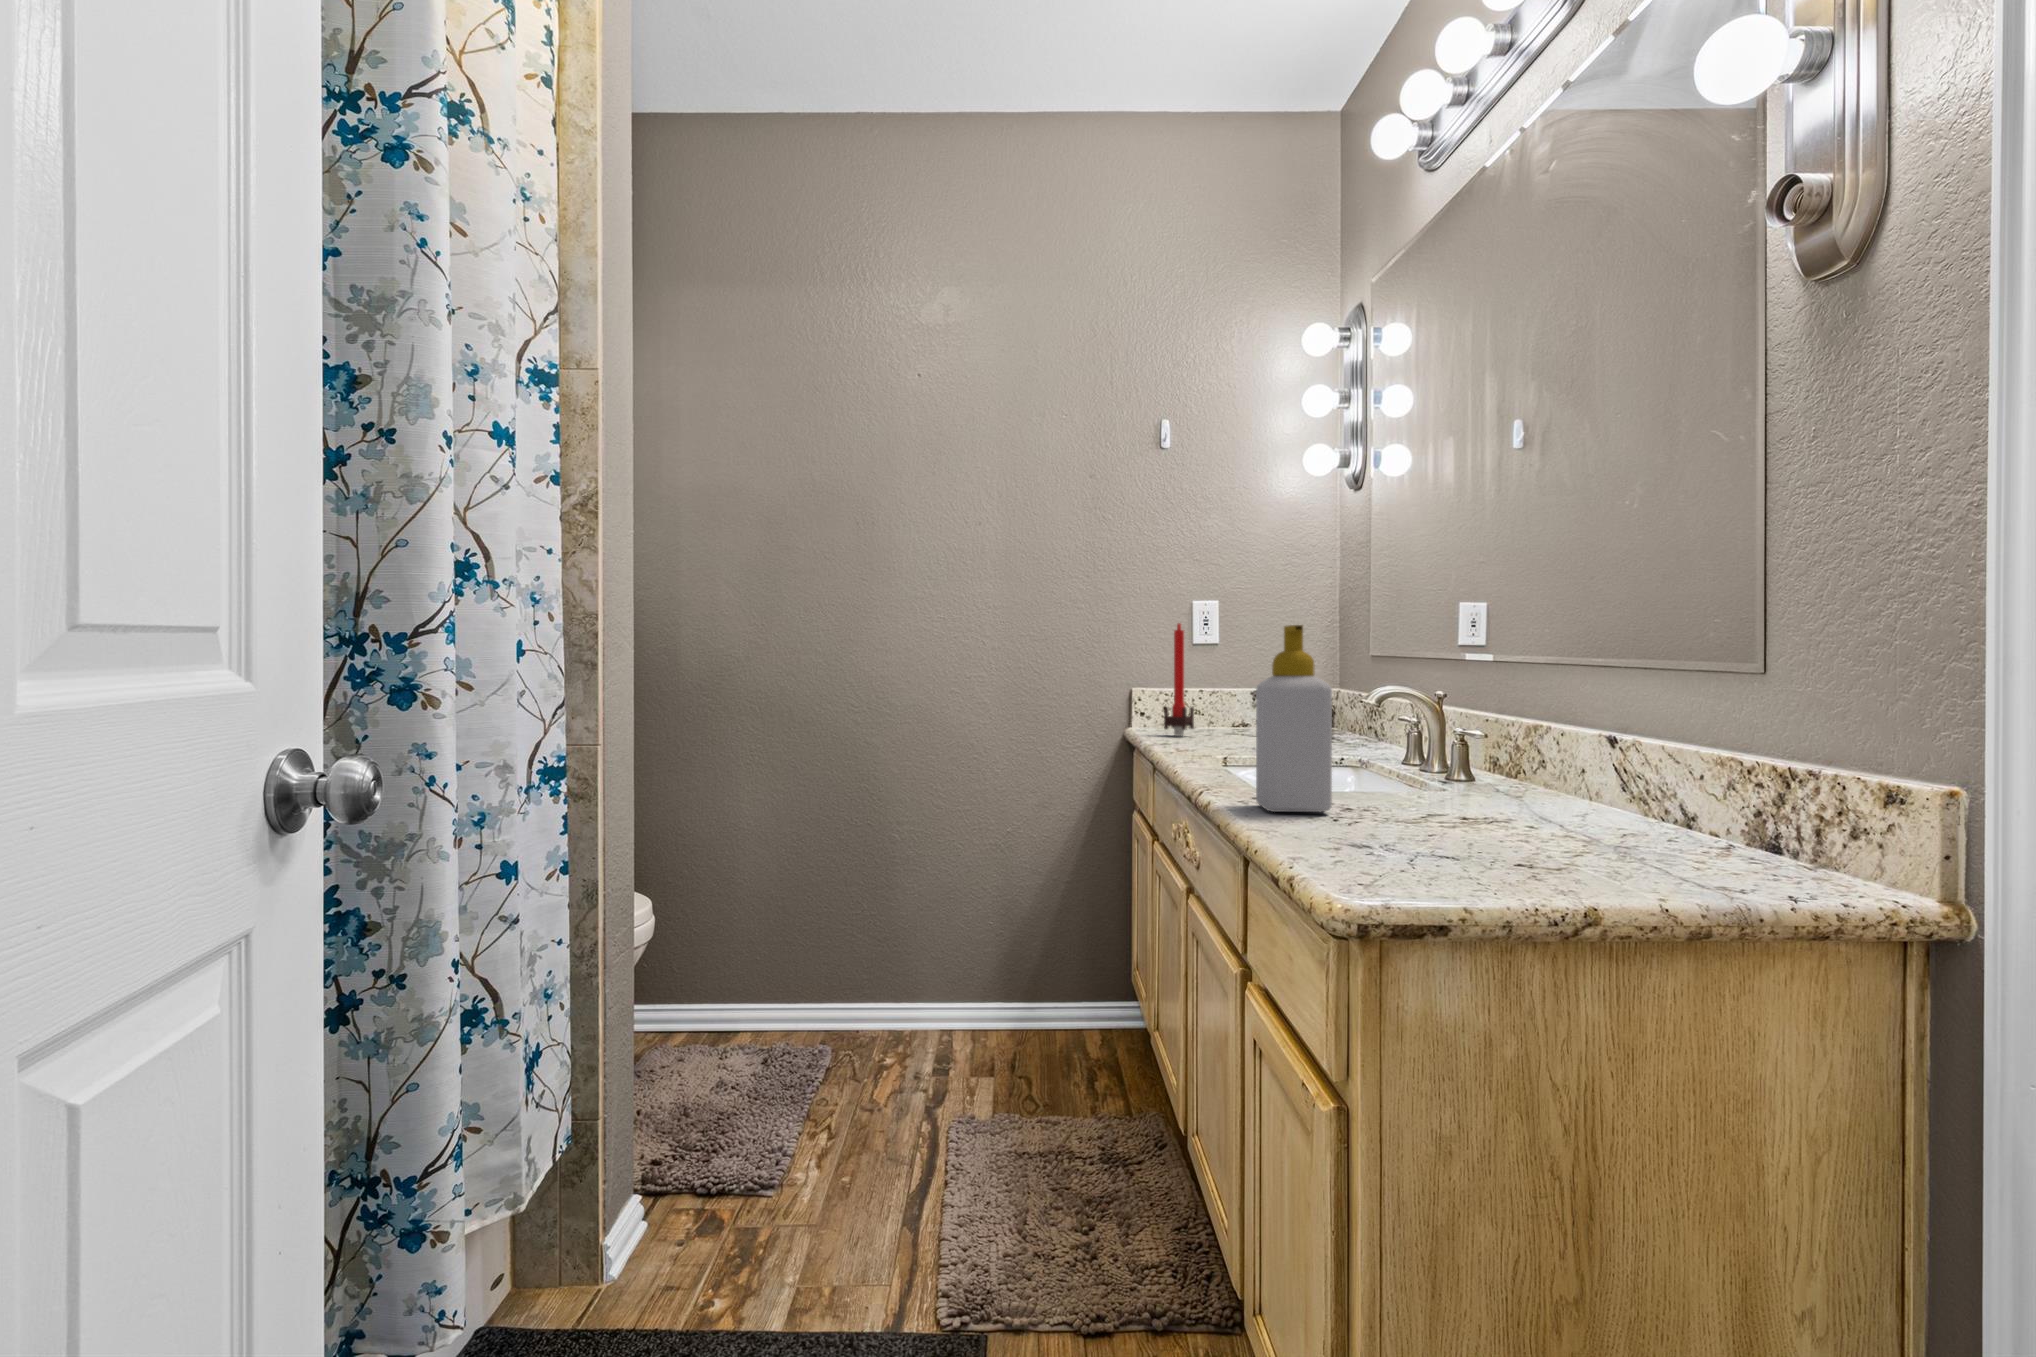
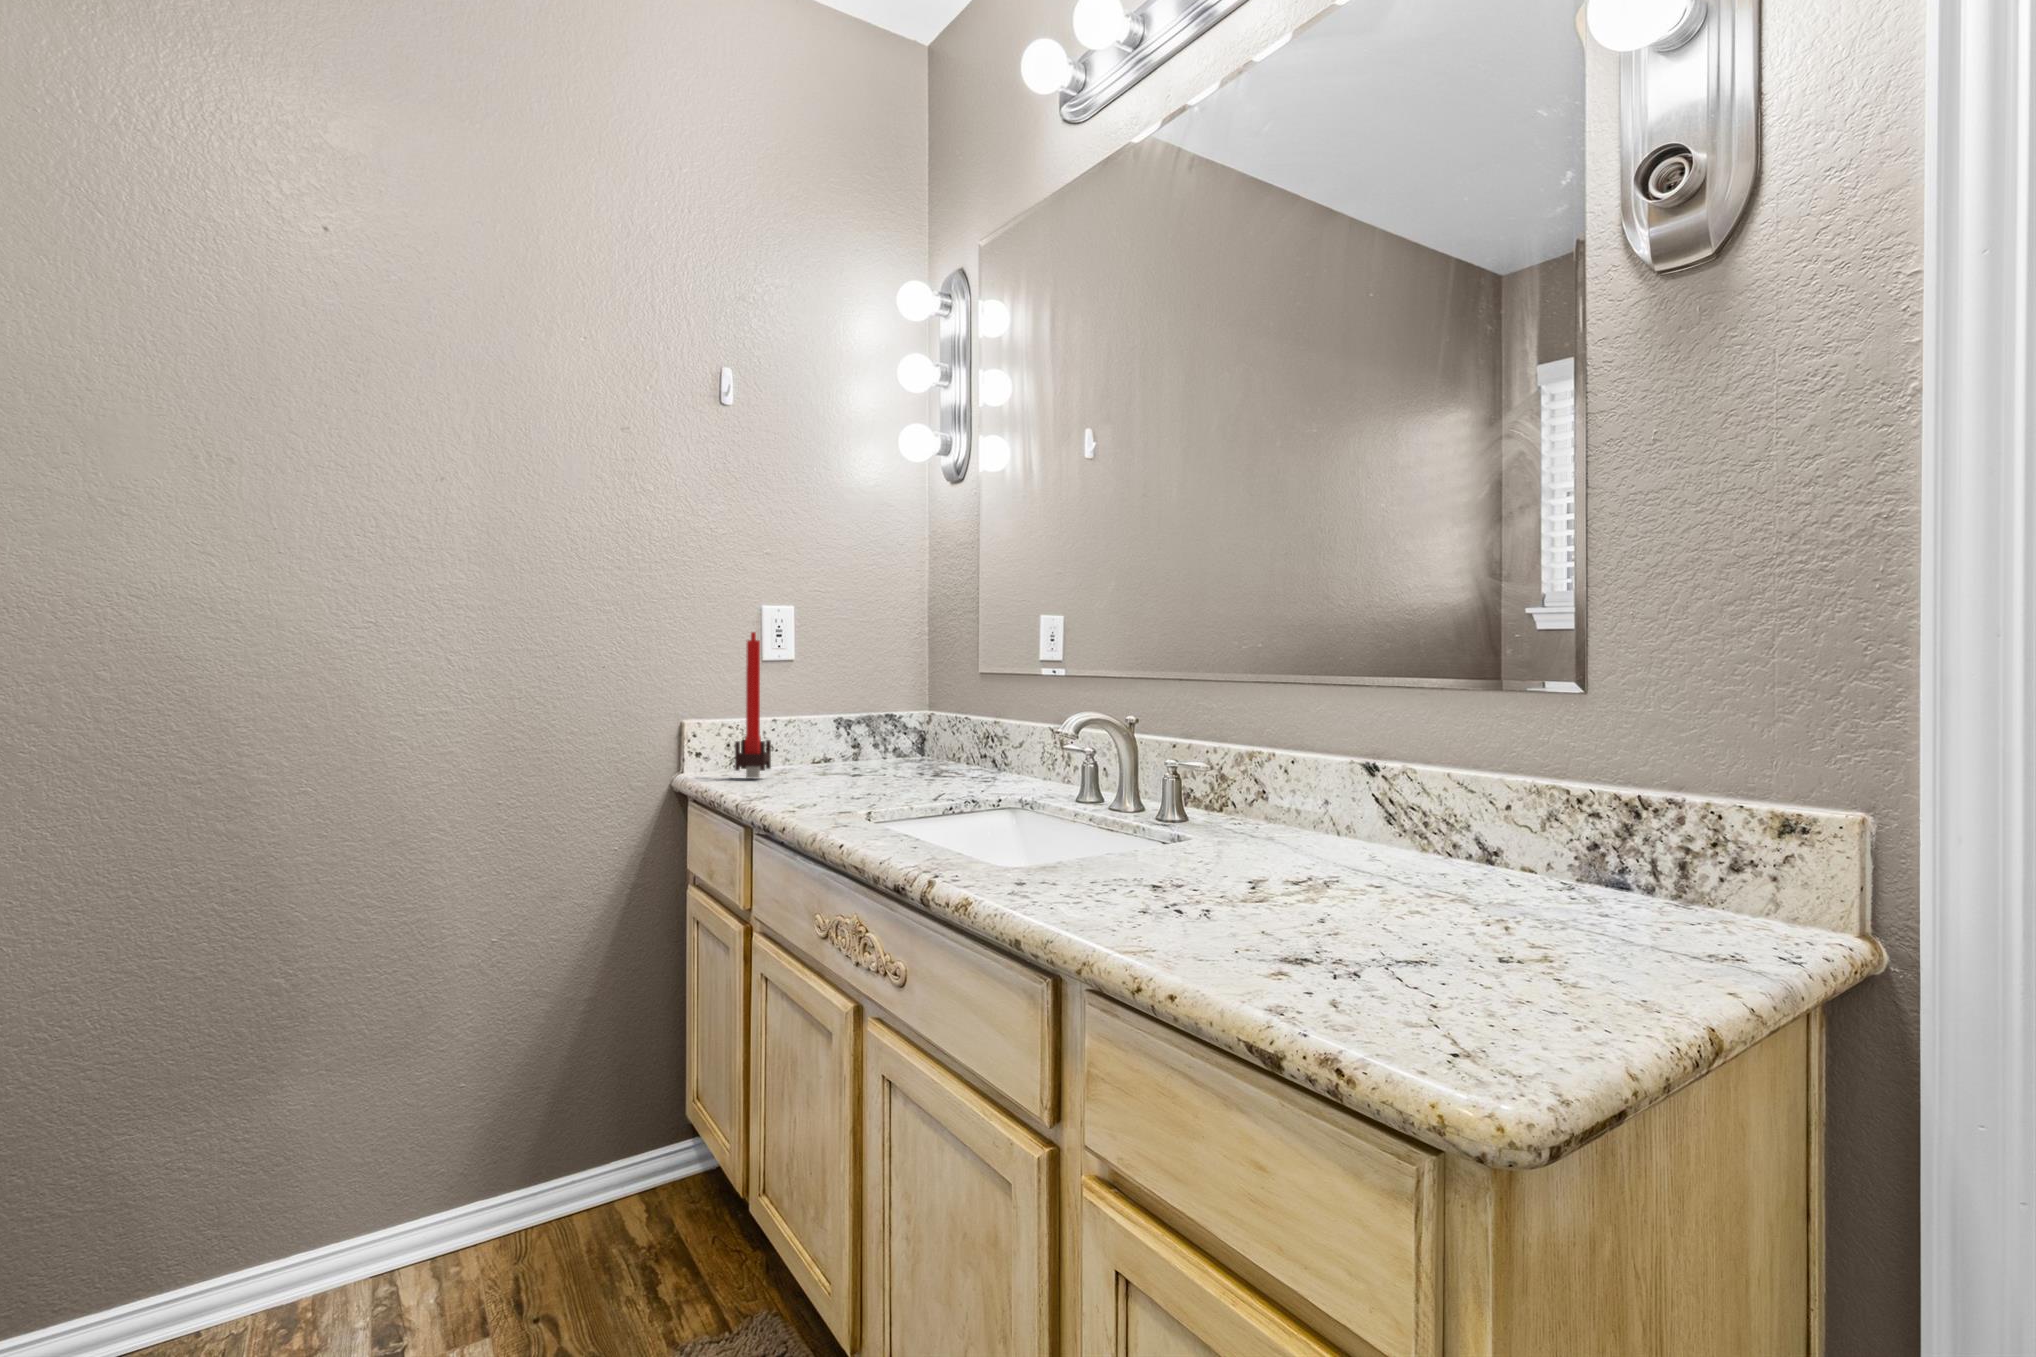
soap bottle: present [1256,625,1332,812] -> none [1034,629,1144,885]

